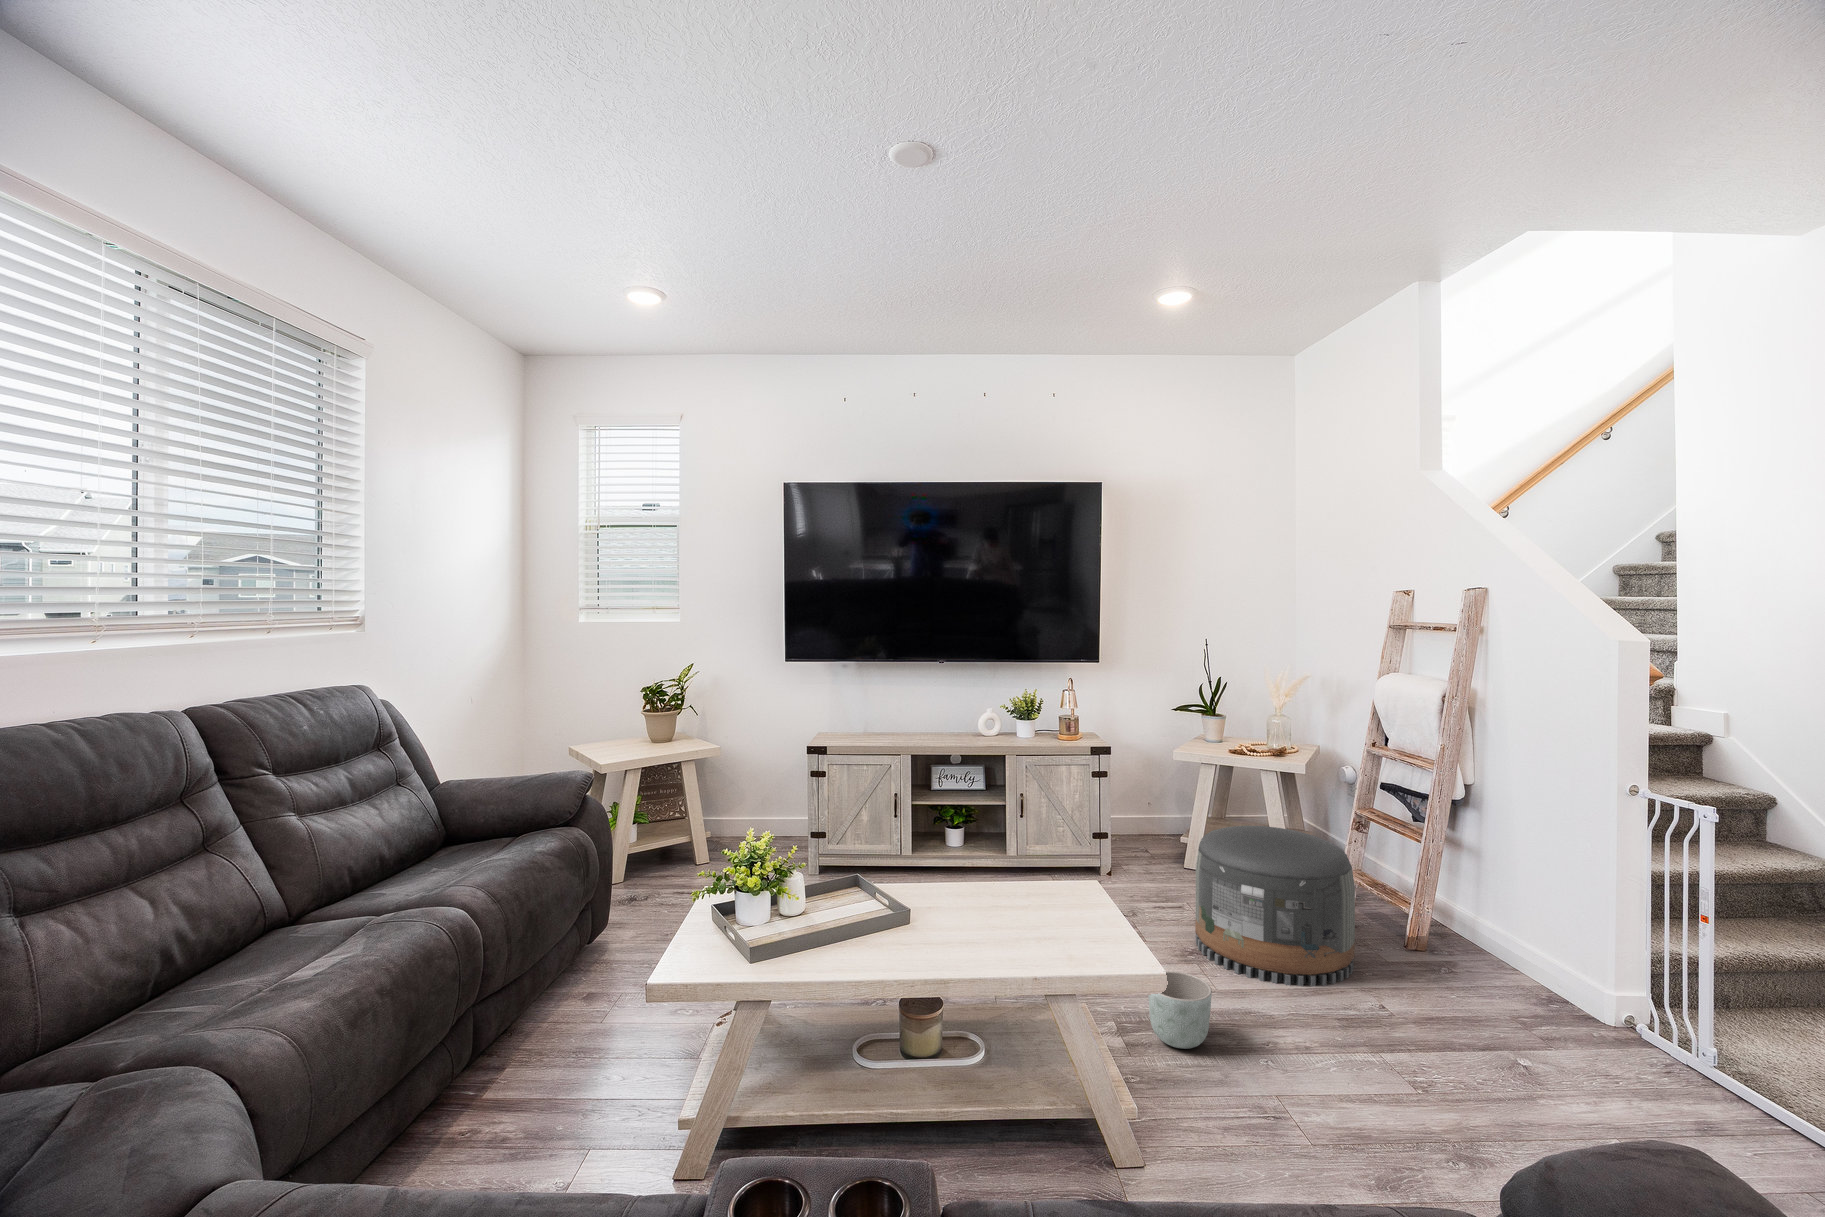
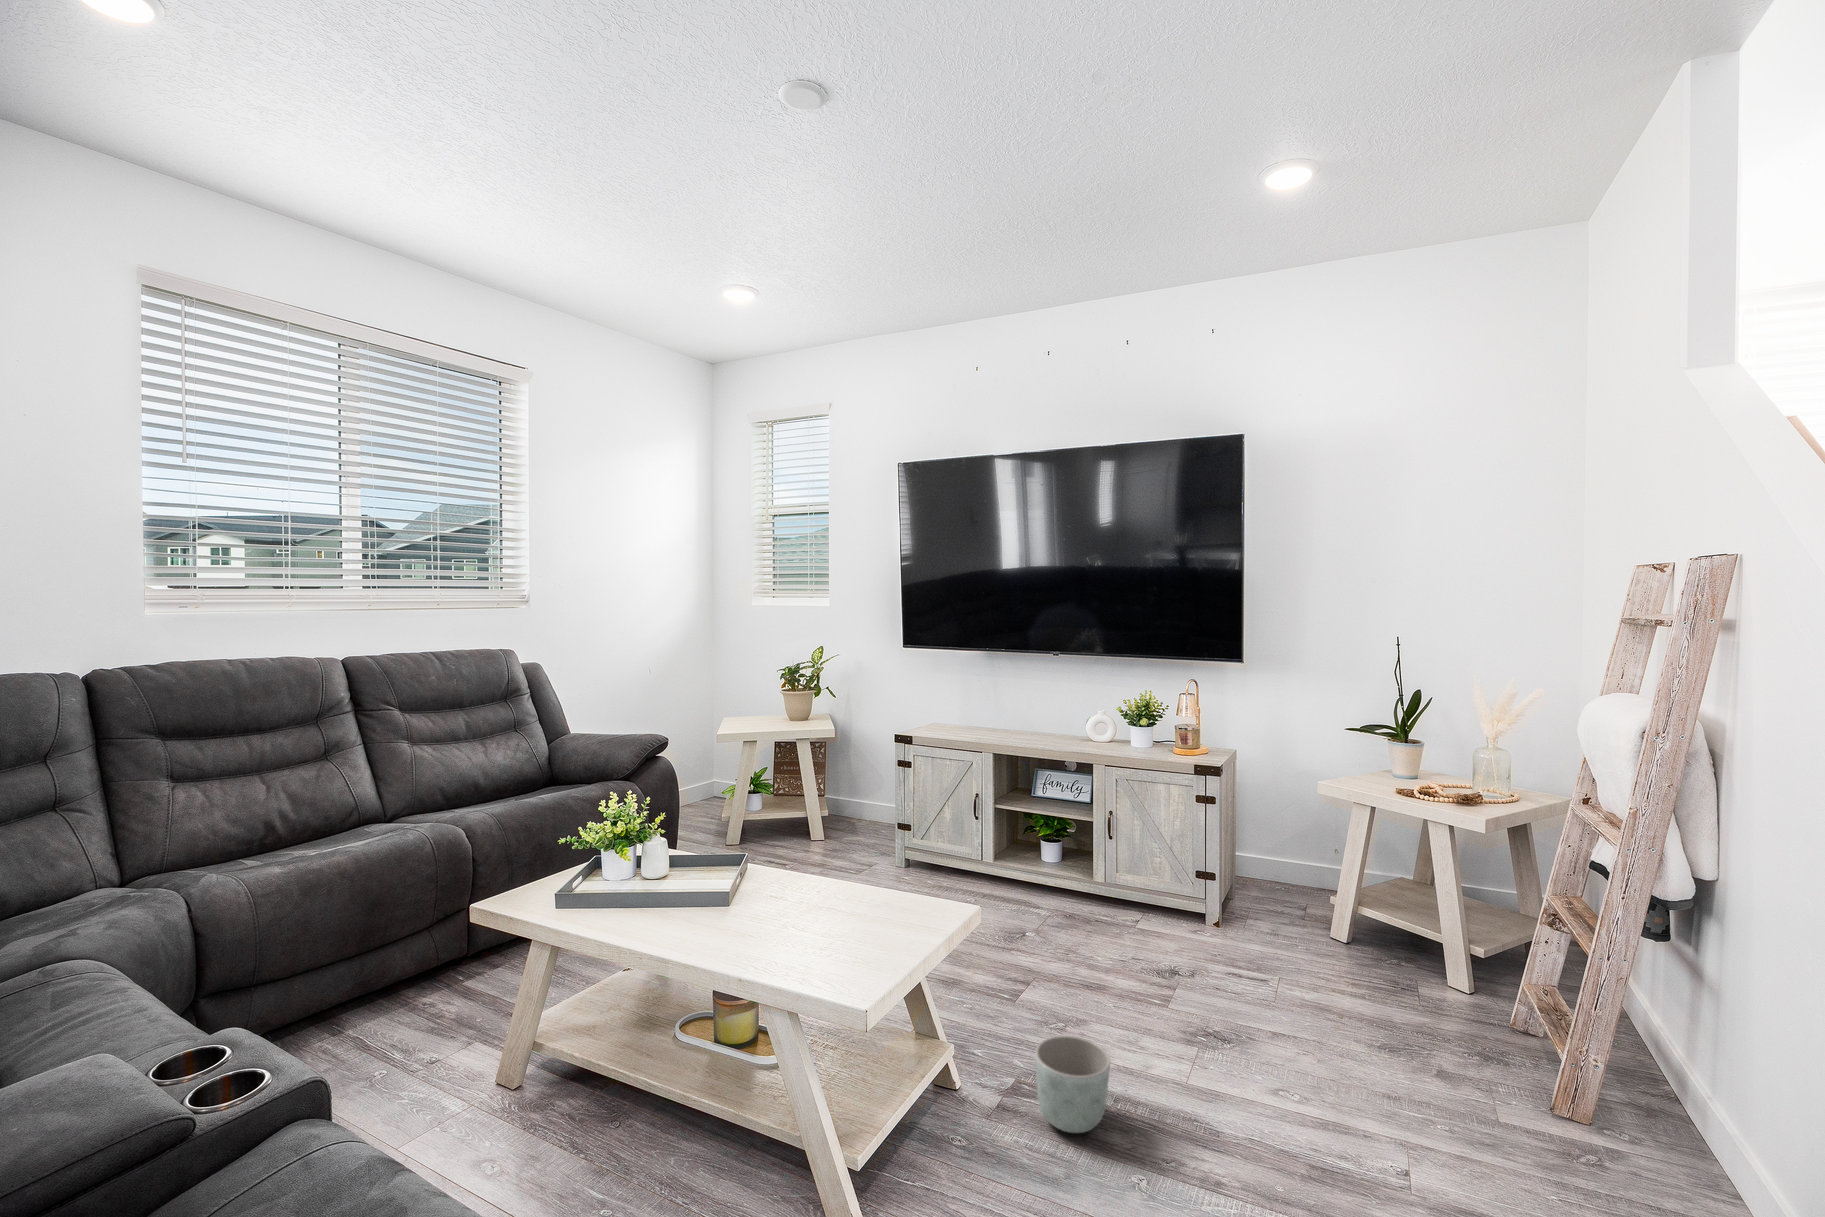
pouf: present [1195,826,1355,986] -> none [1222,888,1440,1121]

